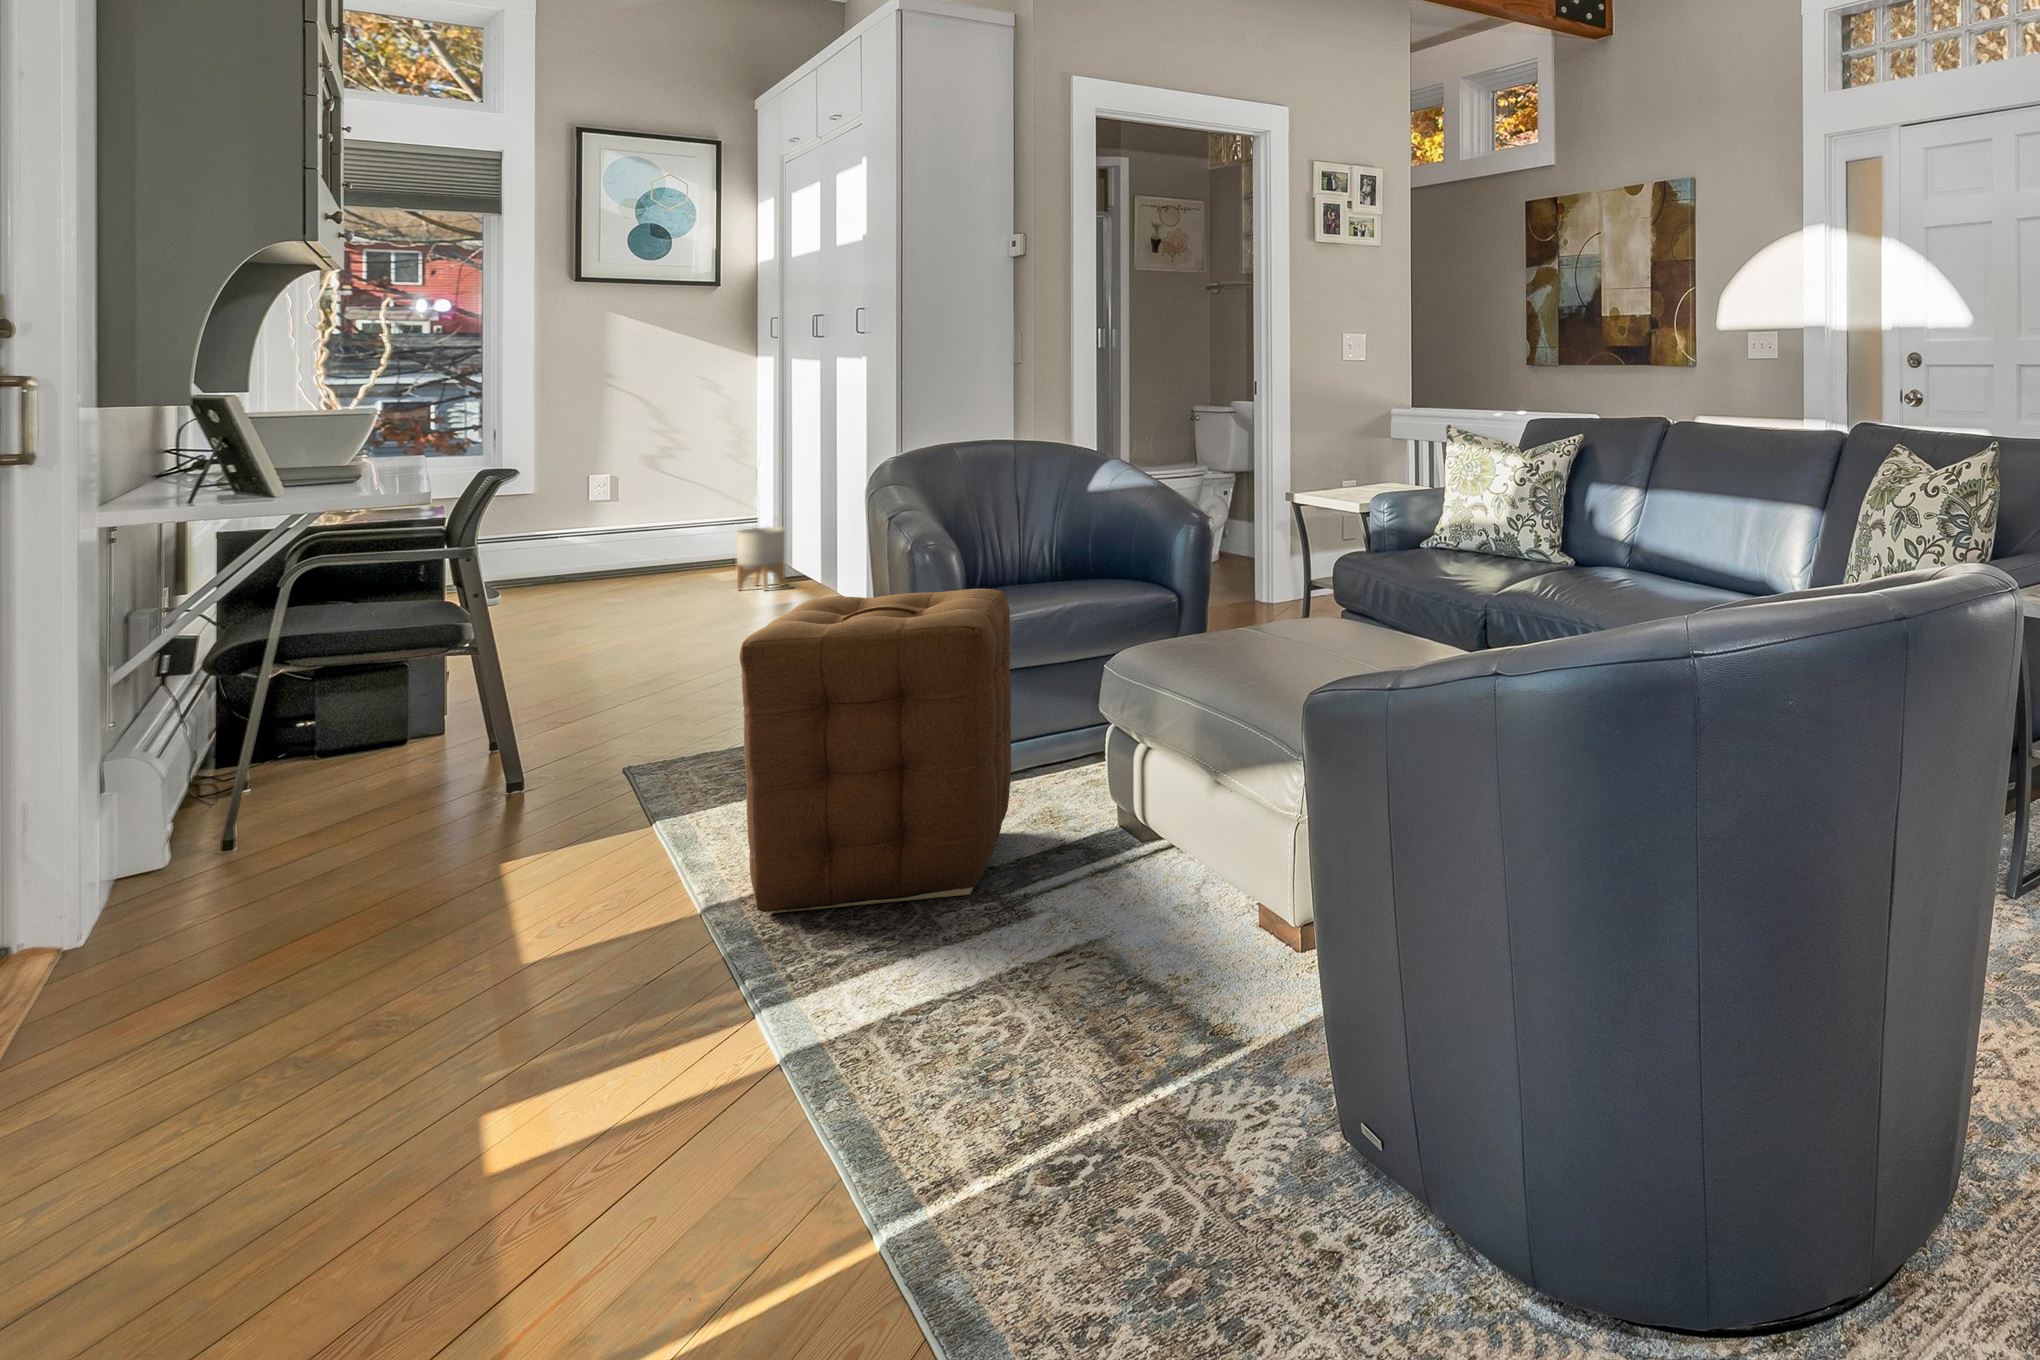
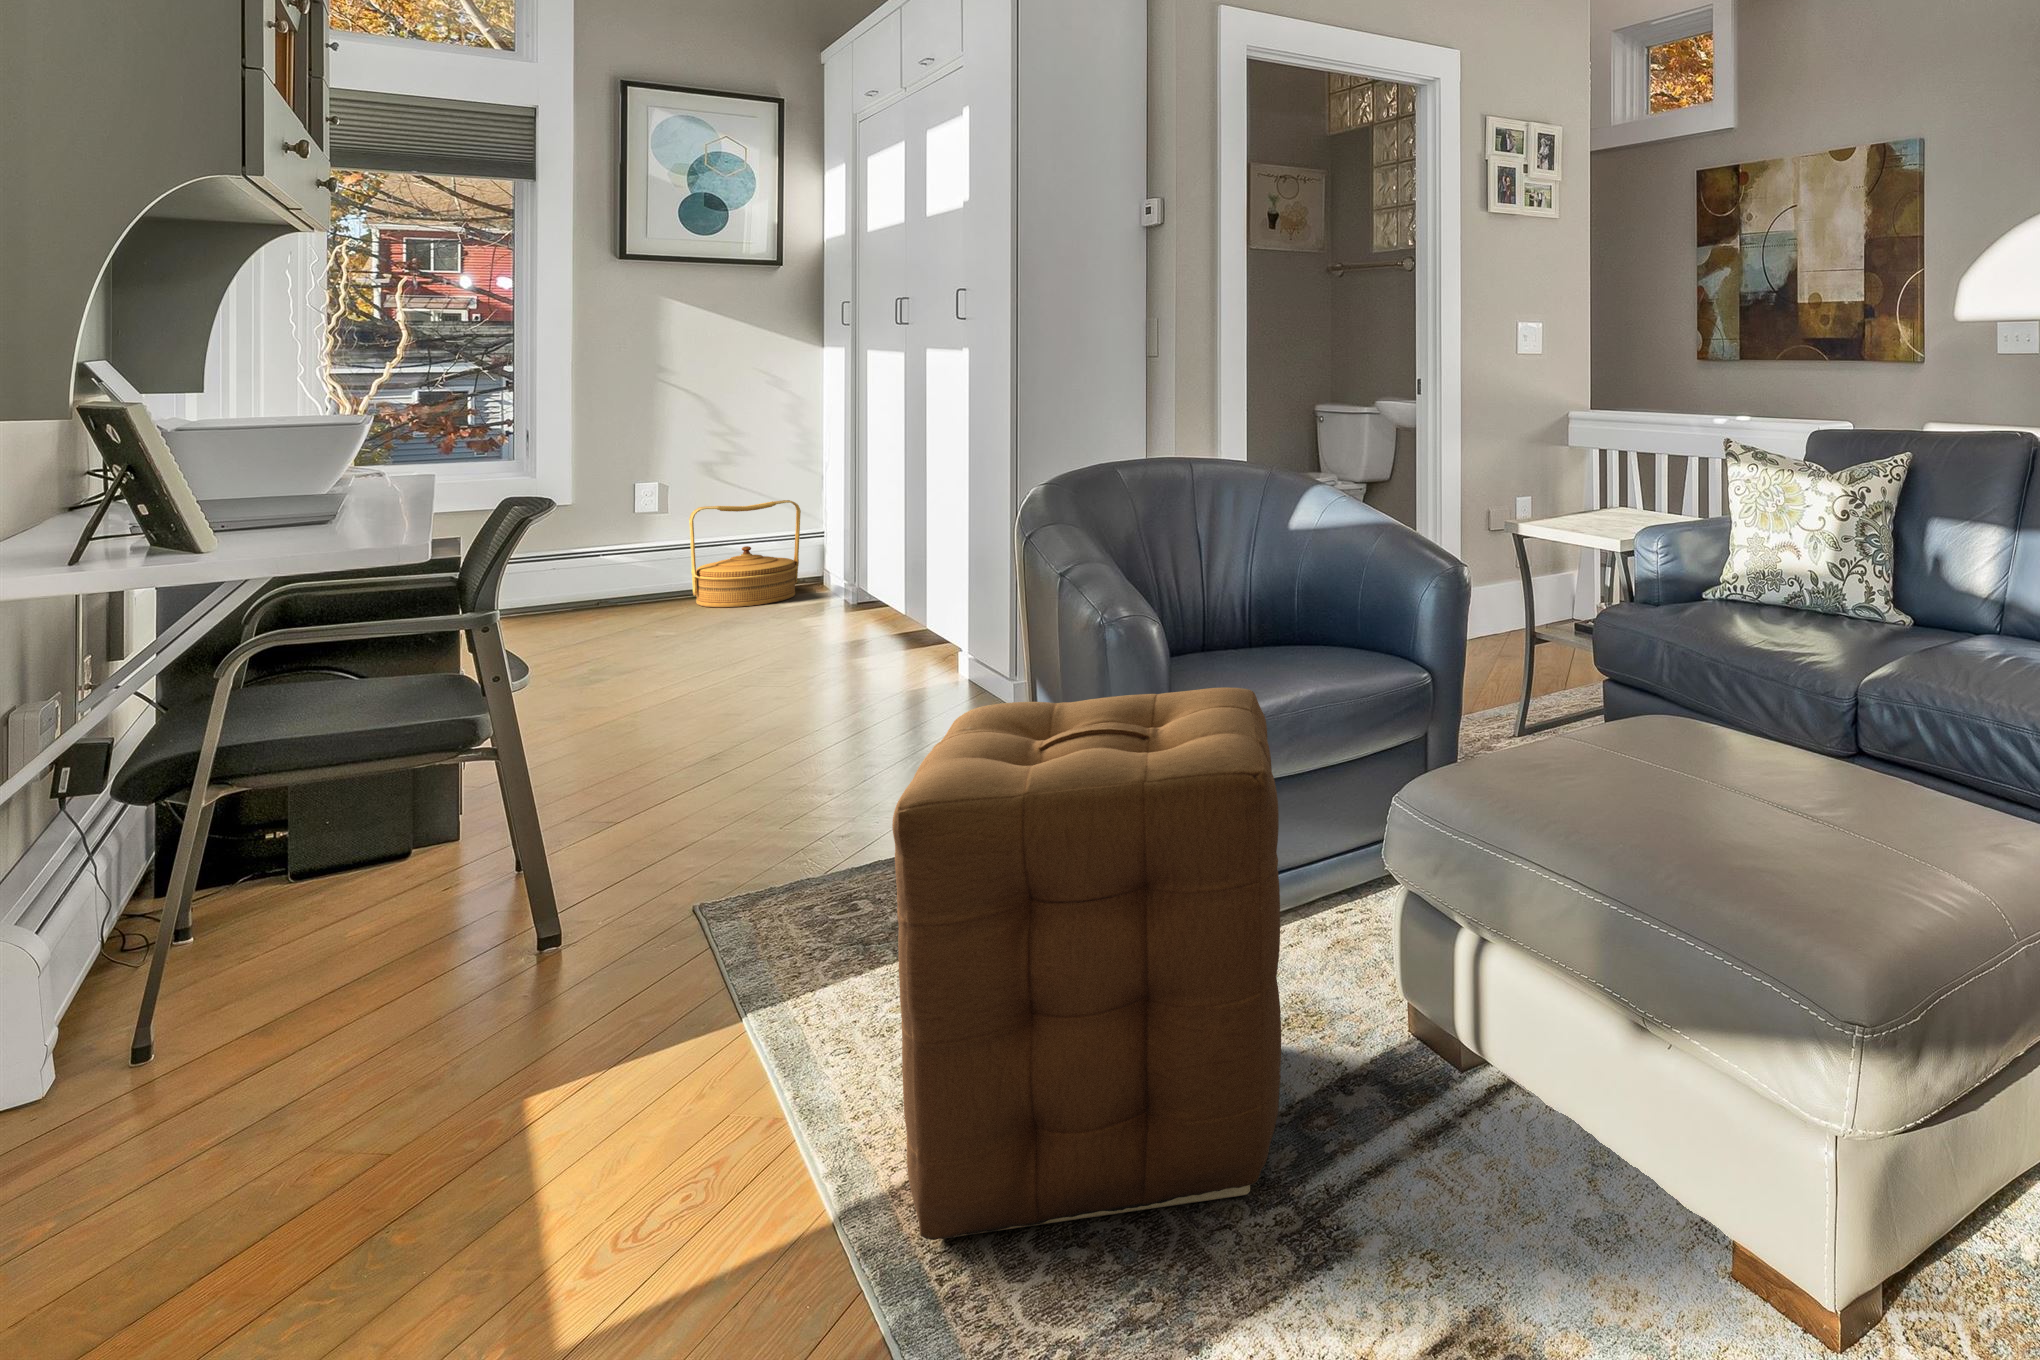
woven basket: none [631,491,729,583] -> present [689,500,801,607]
planter: present [737,527,785,591] -> none [812,544,867,619]

